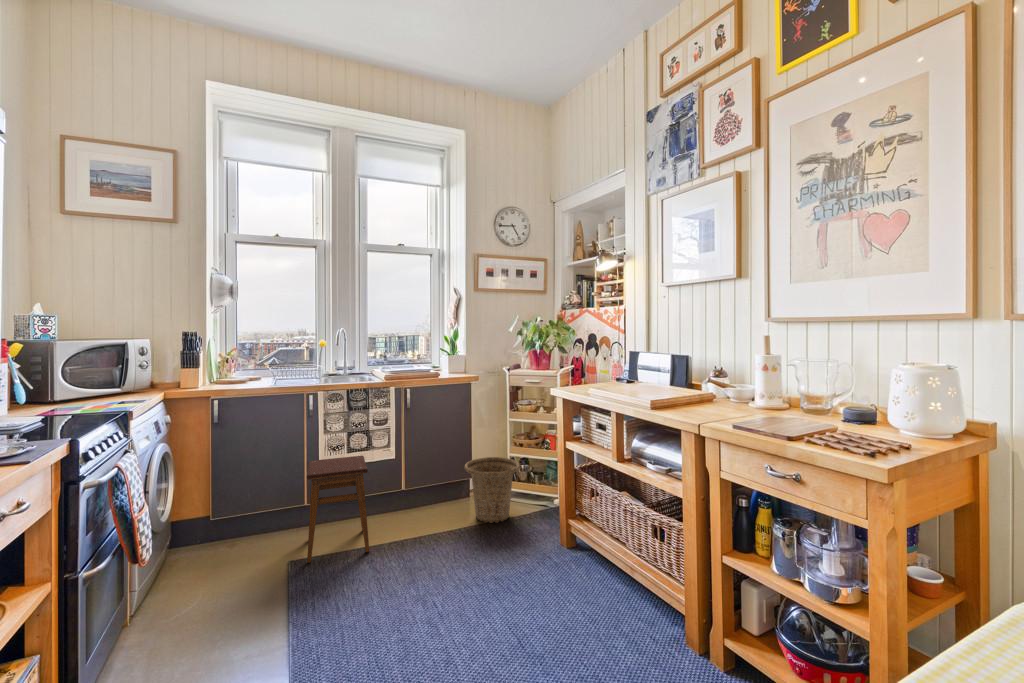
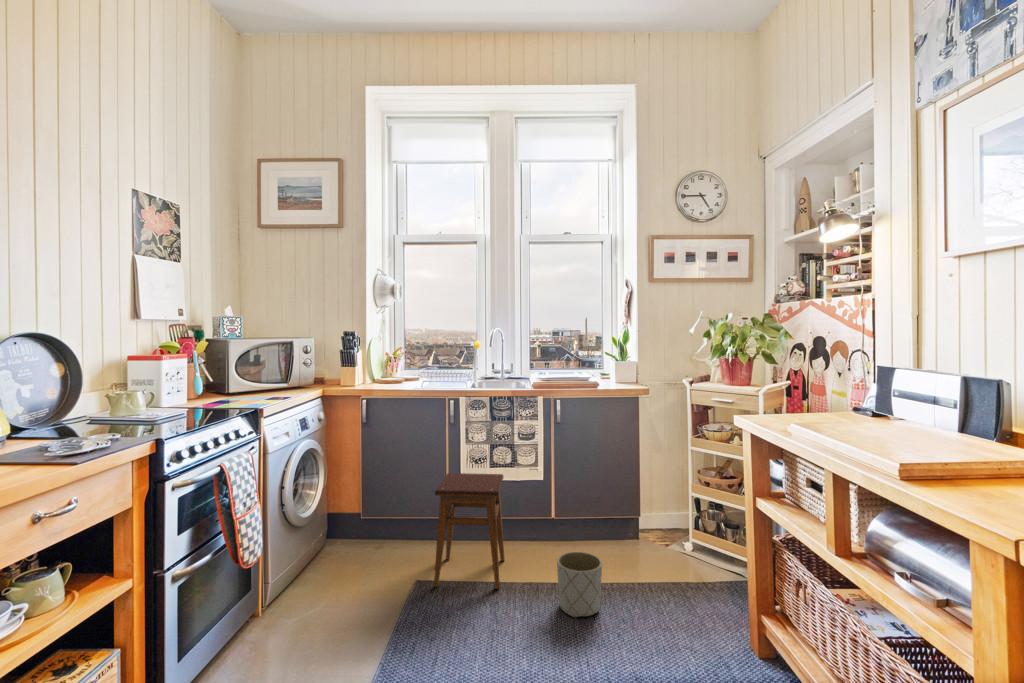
basket: present [465,457,520,523] -> none [623,495,698,585]
planter: none [422,507,458,558] -> present [557,552,602,618]

